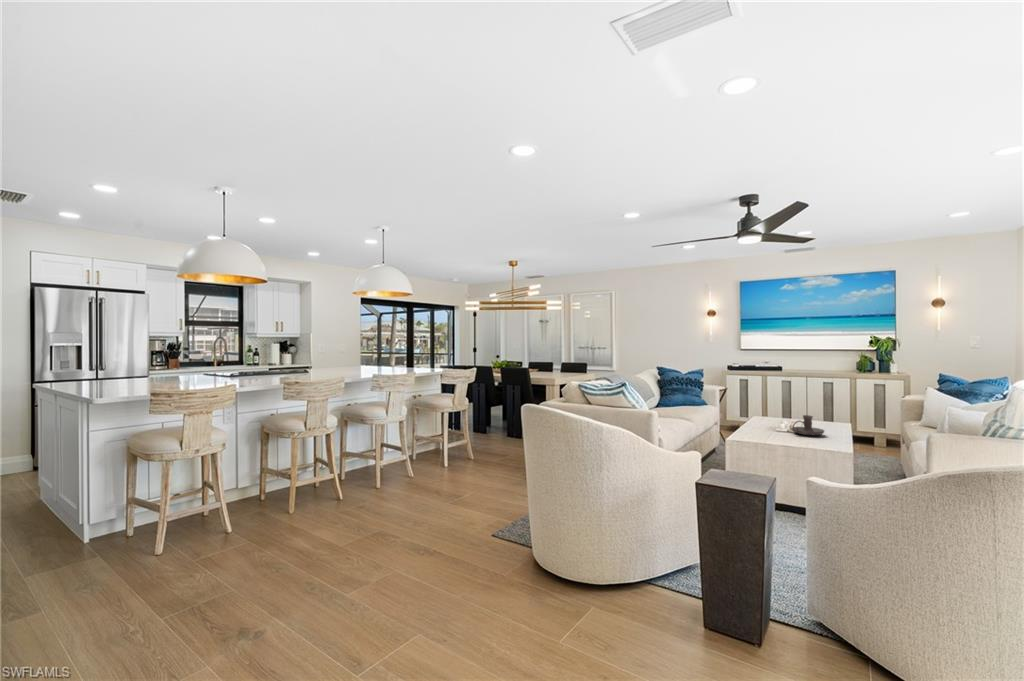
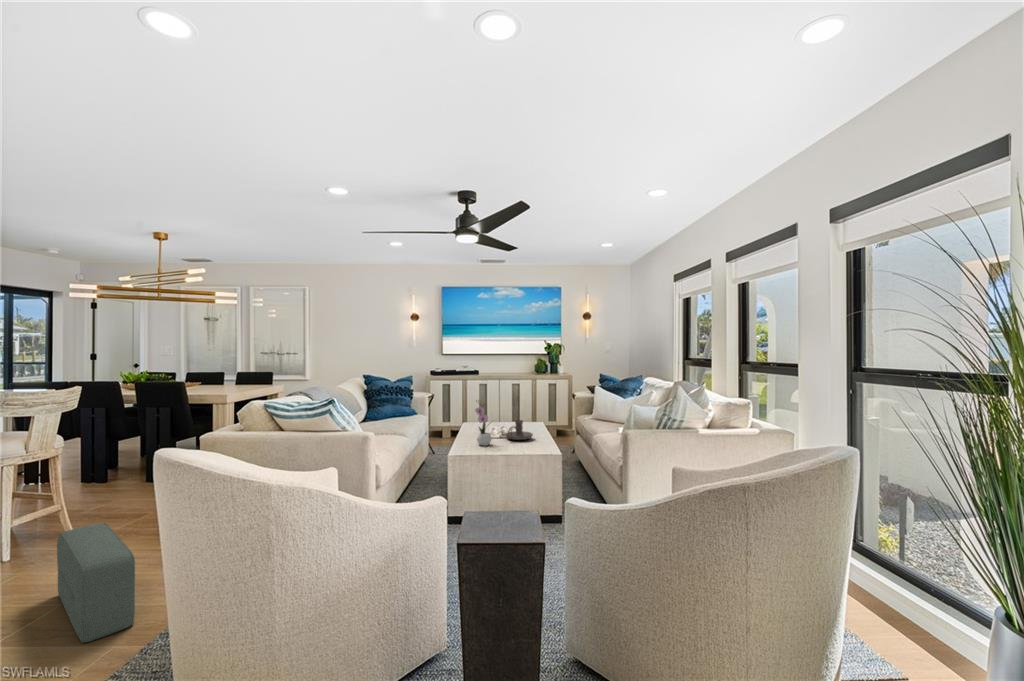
flower arrangement: none [755,392,776,436] -> present [475,406,492,446]
pouf: none [470,450,508,513] -> present [57,523,135,643]

